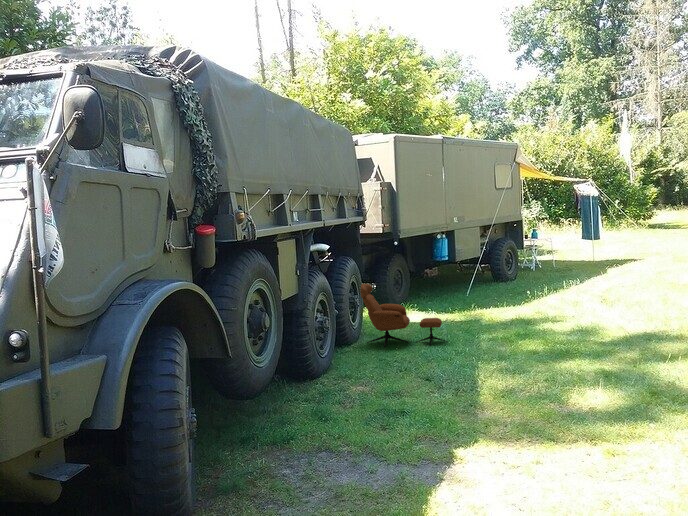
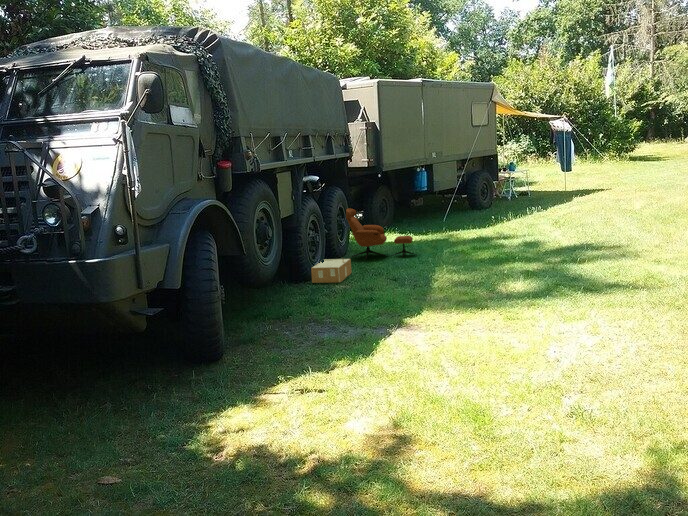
cardboard box: none [319,347,370,381] -> present [311,259,352,283]

